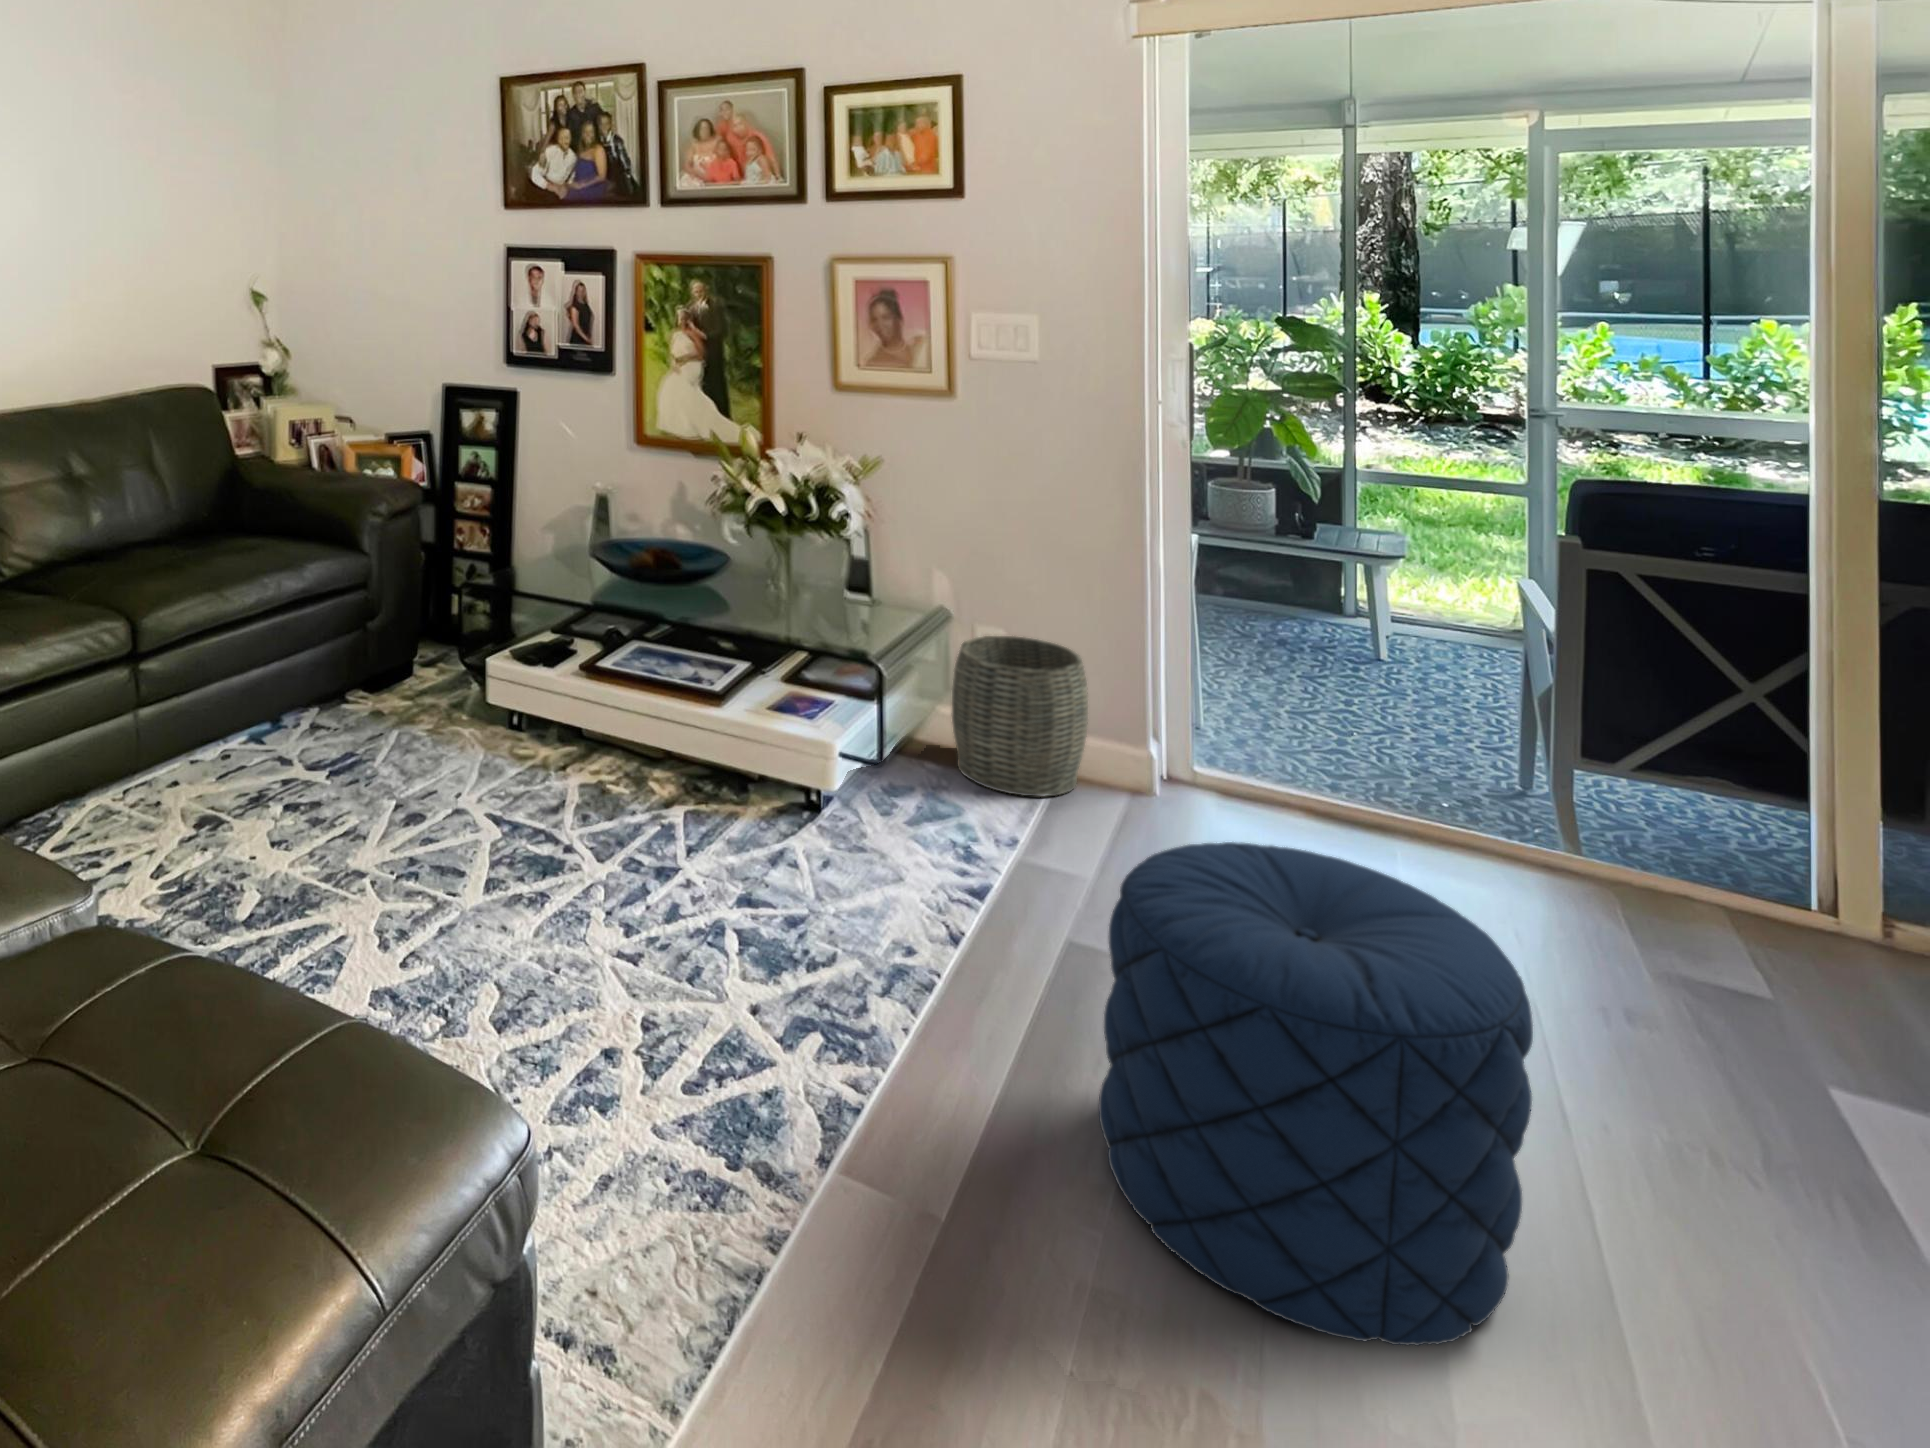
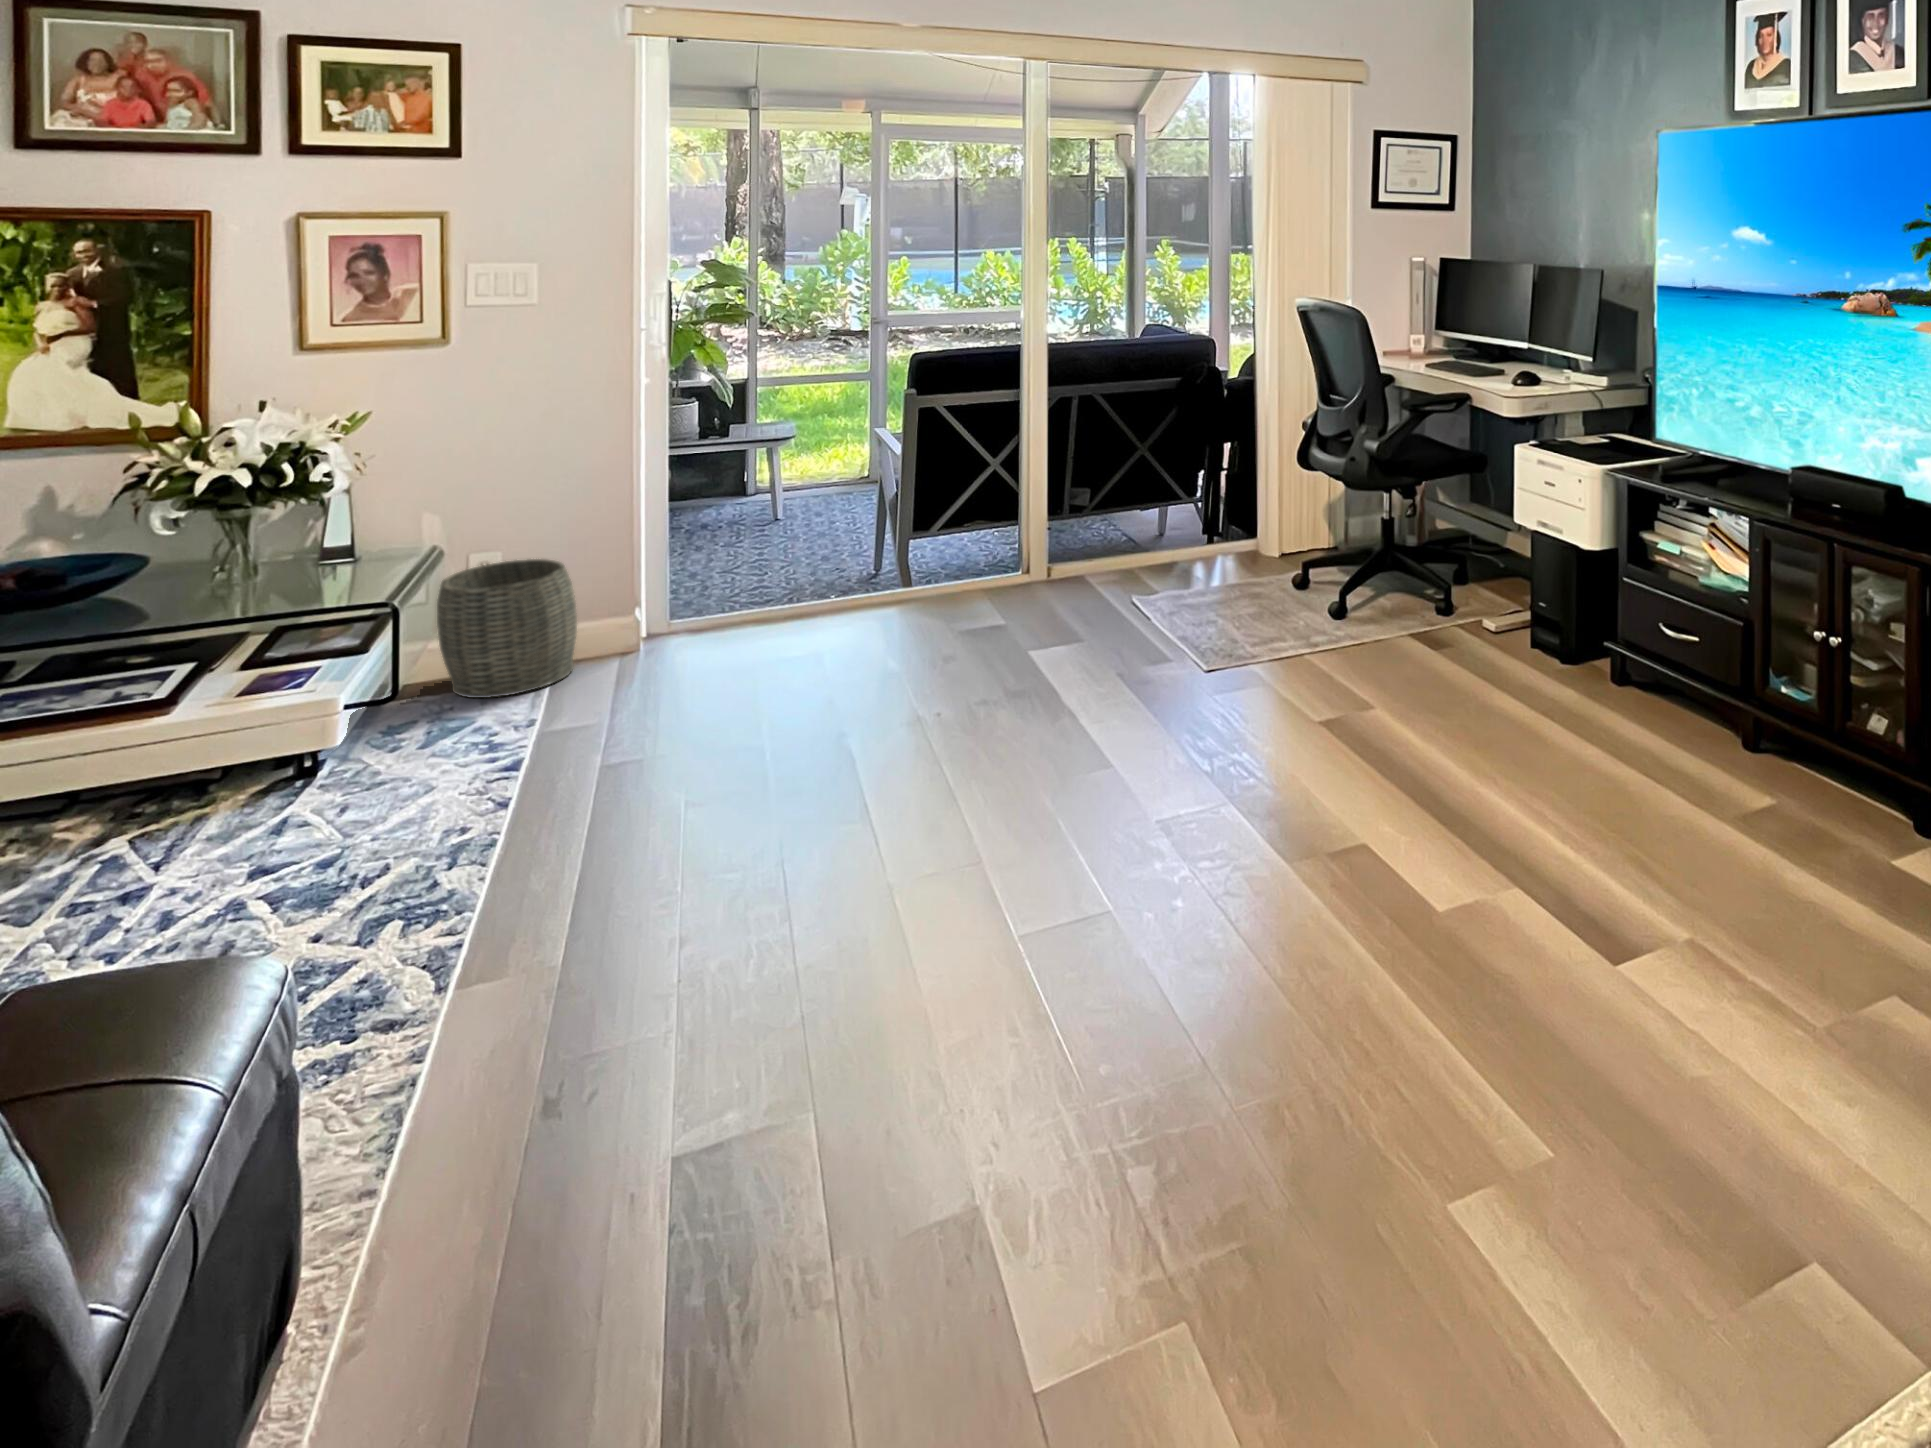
pouf: present [1099,842,1533,1346] -> none [650,618,899,889]

